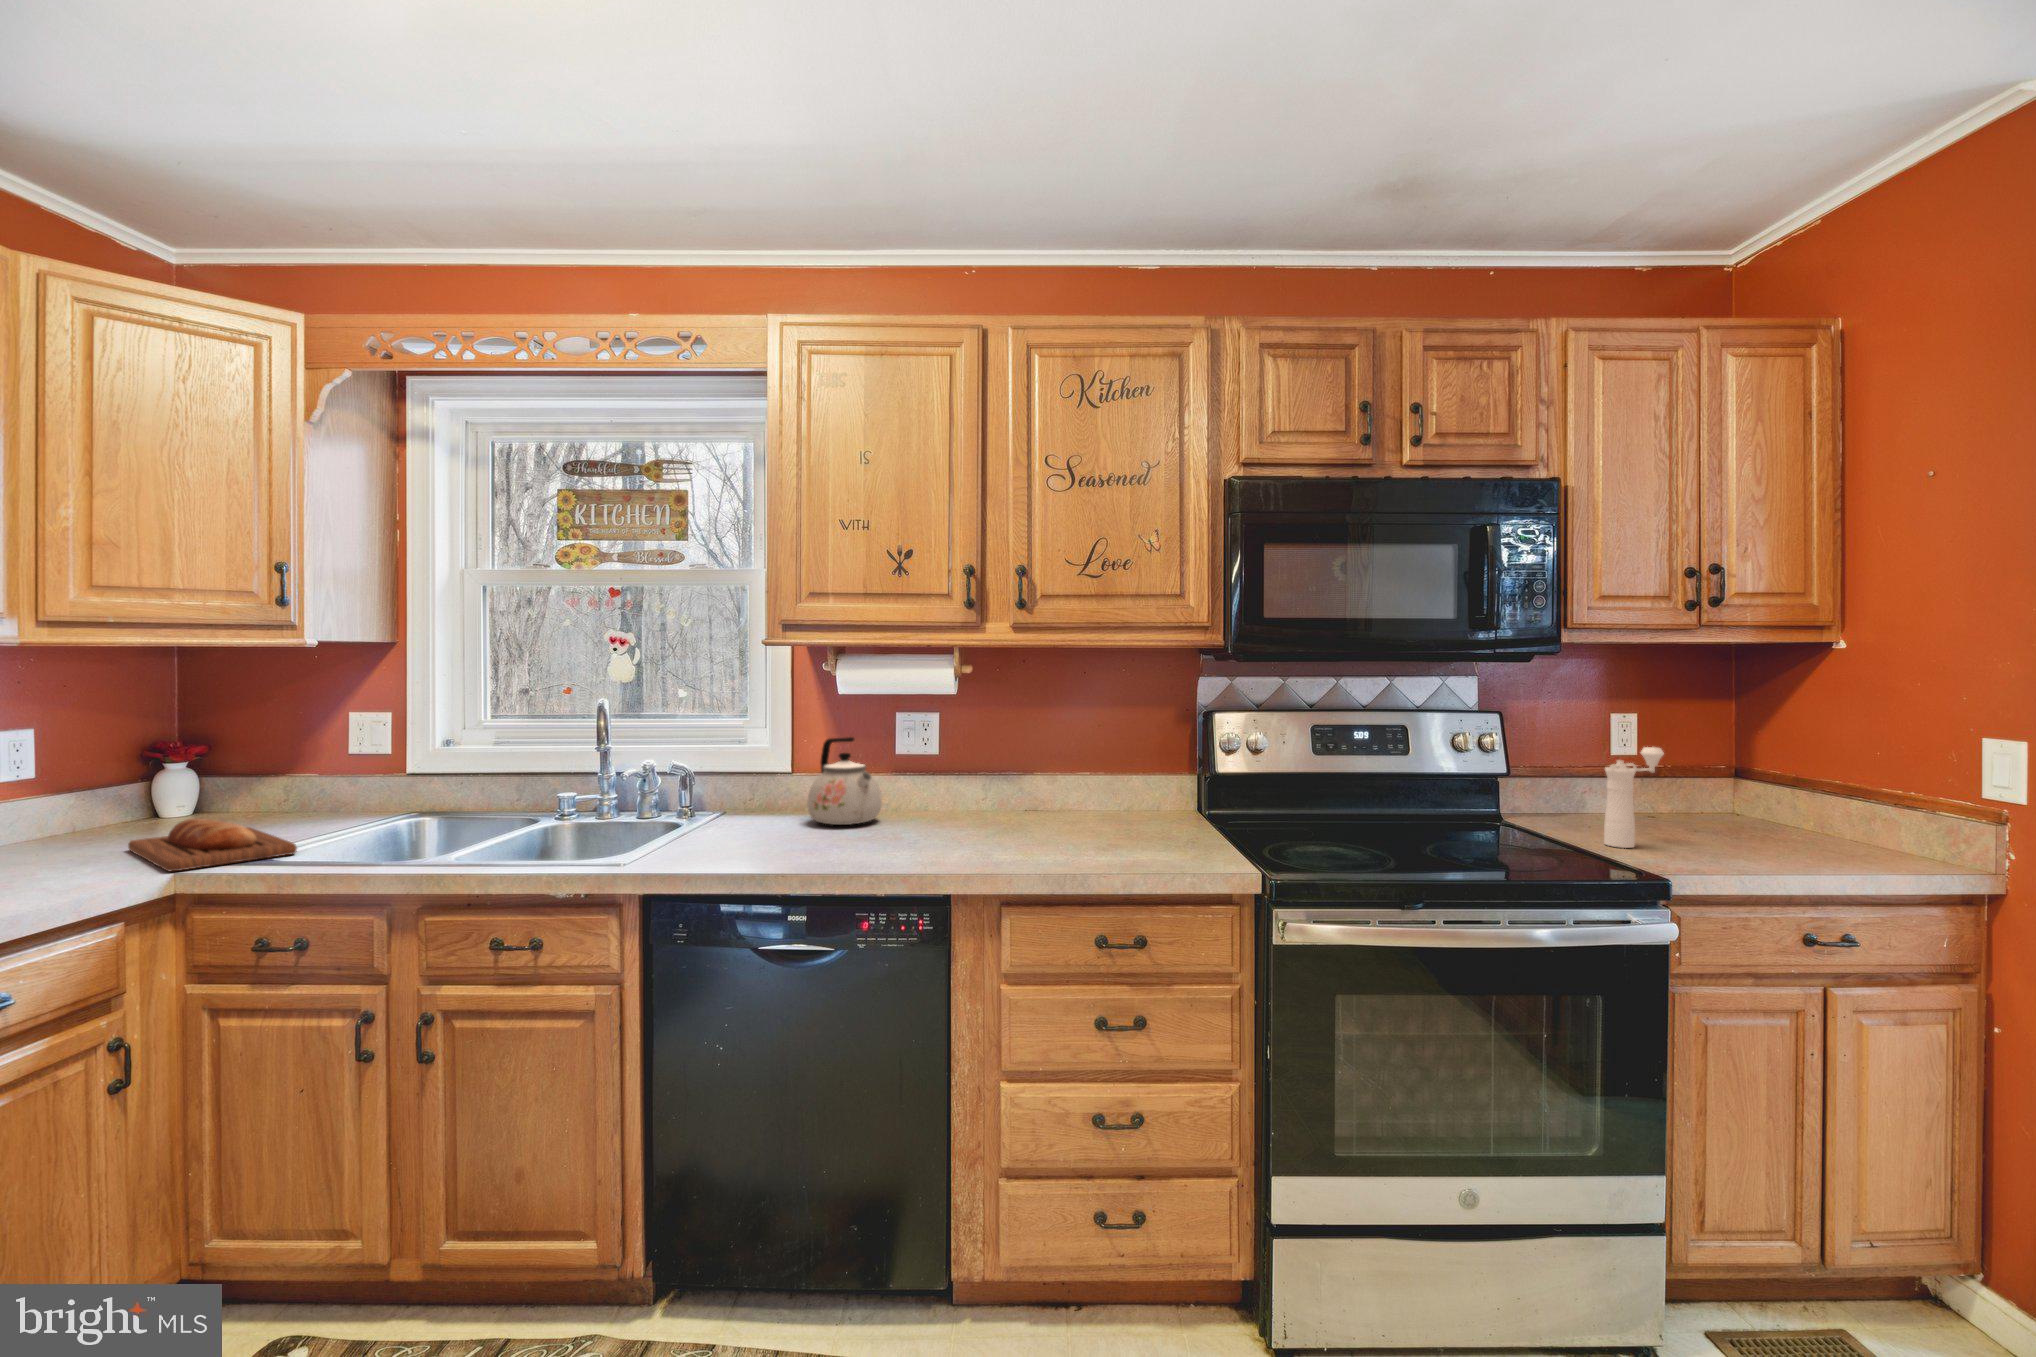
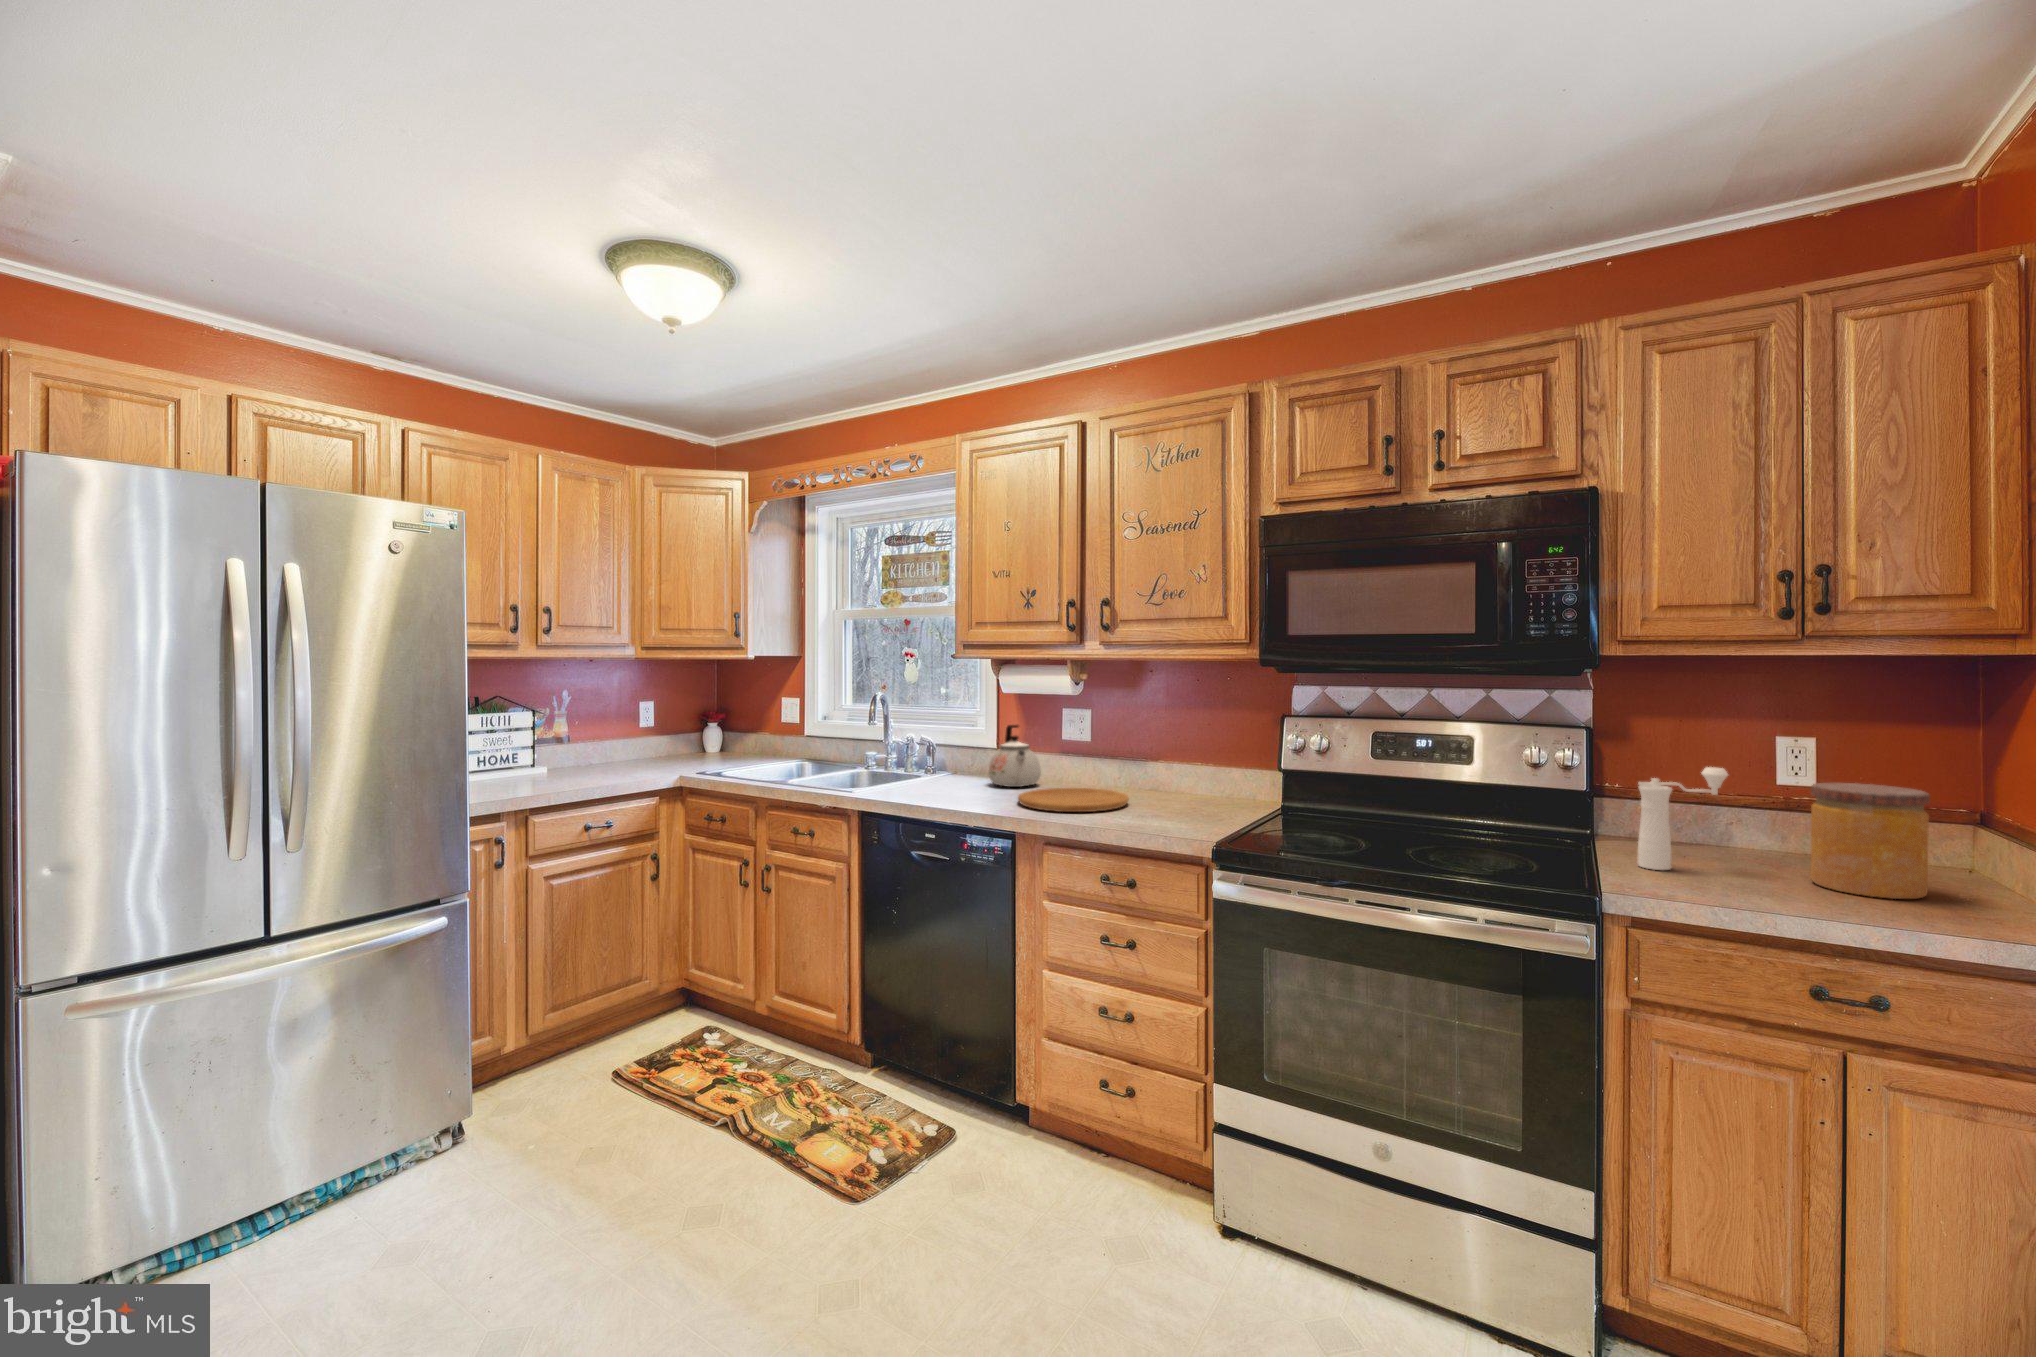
jar: none [1716,755,1812,852] -> present [1810,783,1930,899]
cutting board: none [905,817,1055,855] -> present [1018,788,1129,812]
bread loaf: present [128,819,297,872] -> none [672,753,728,777]

